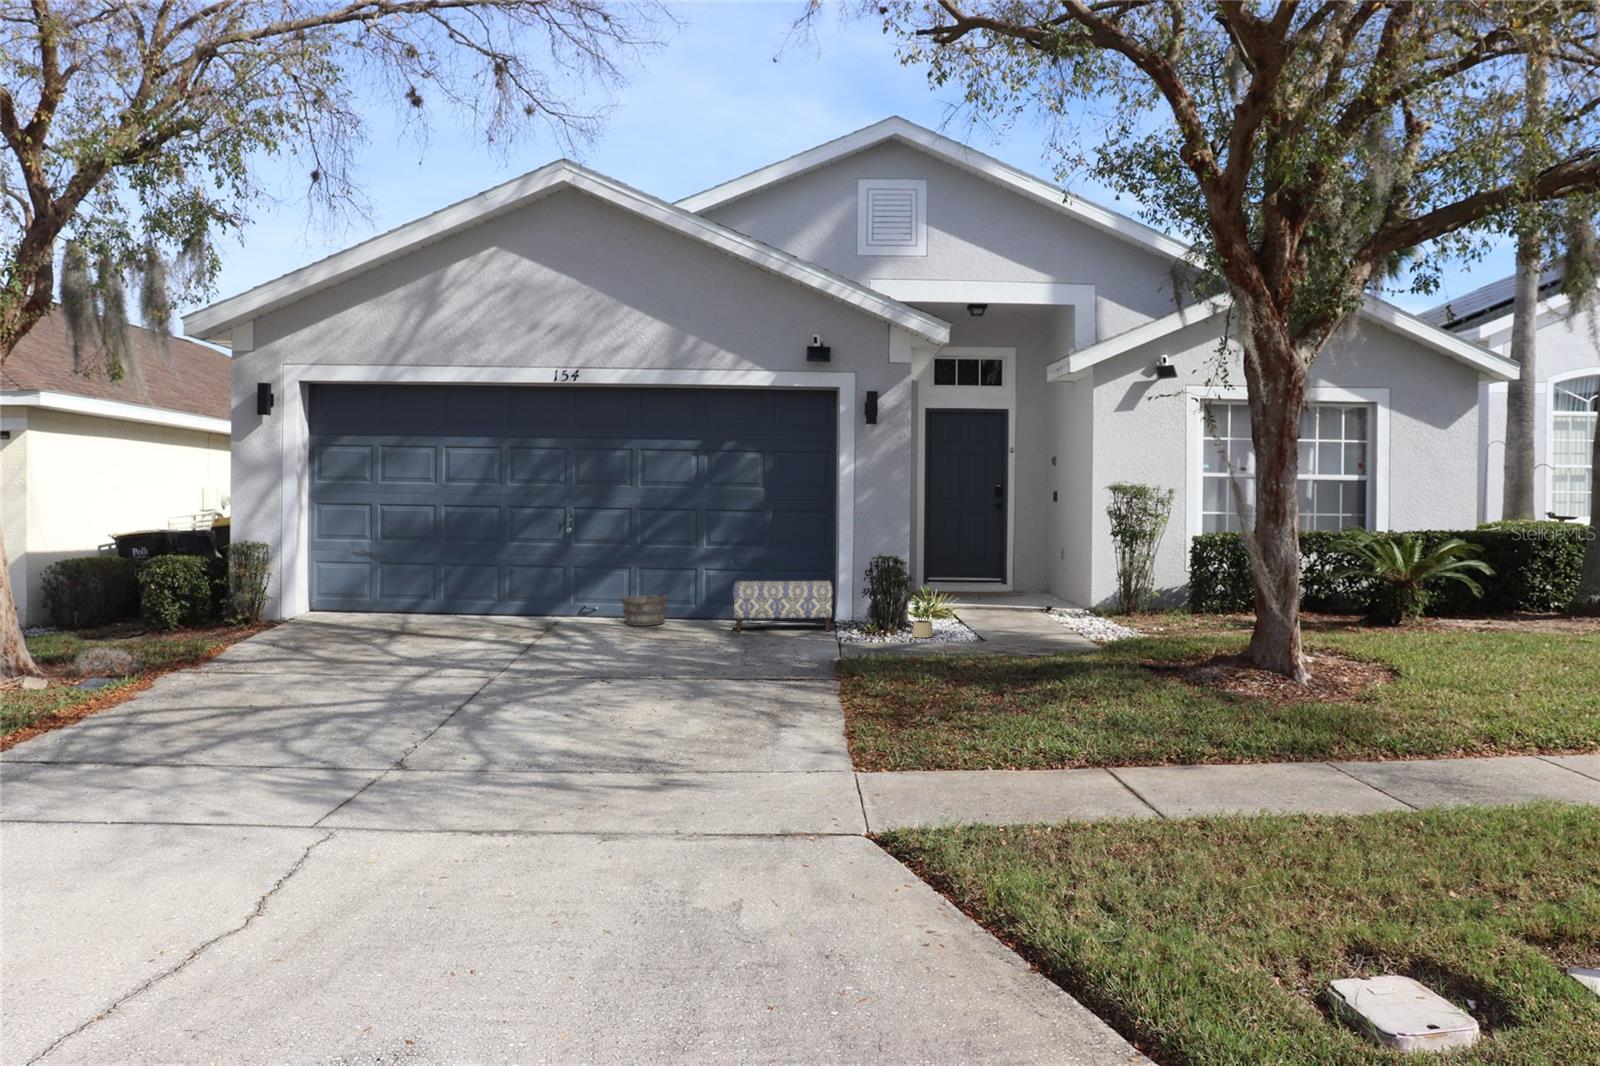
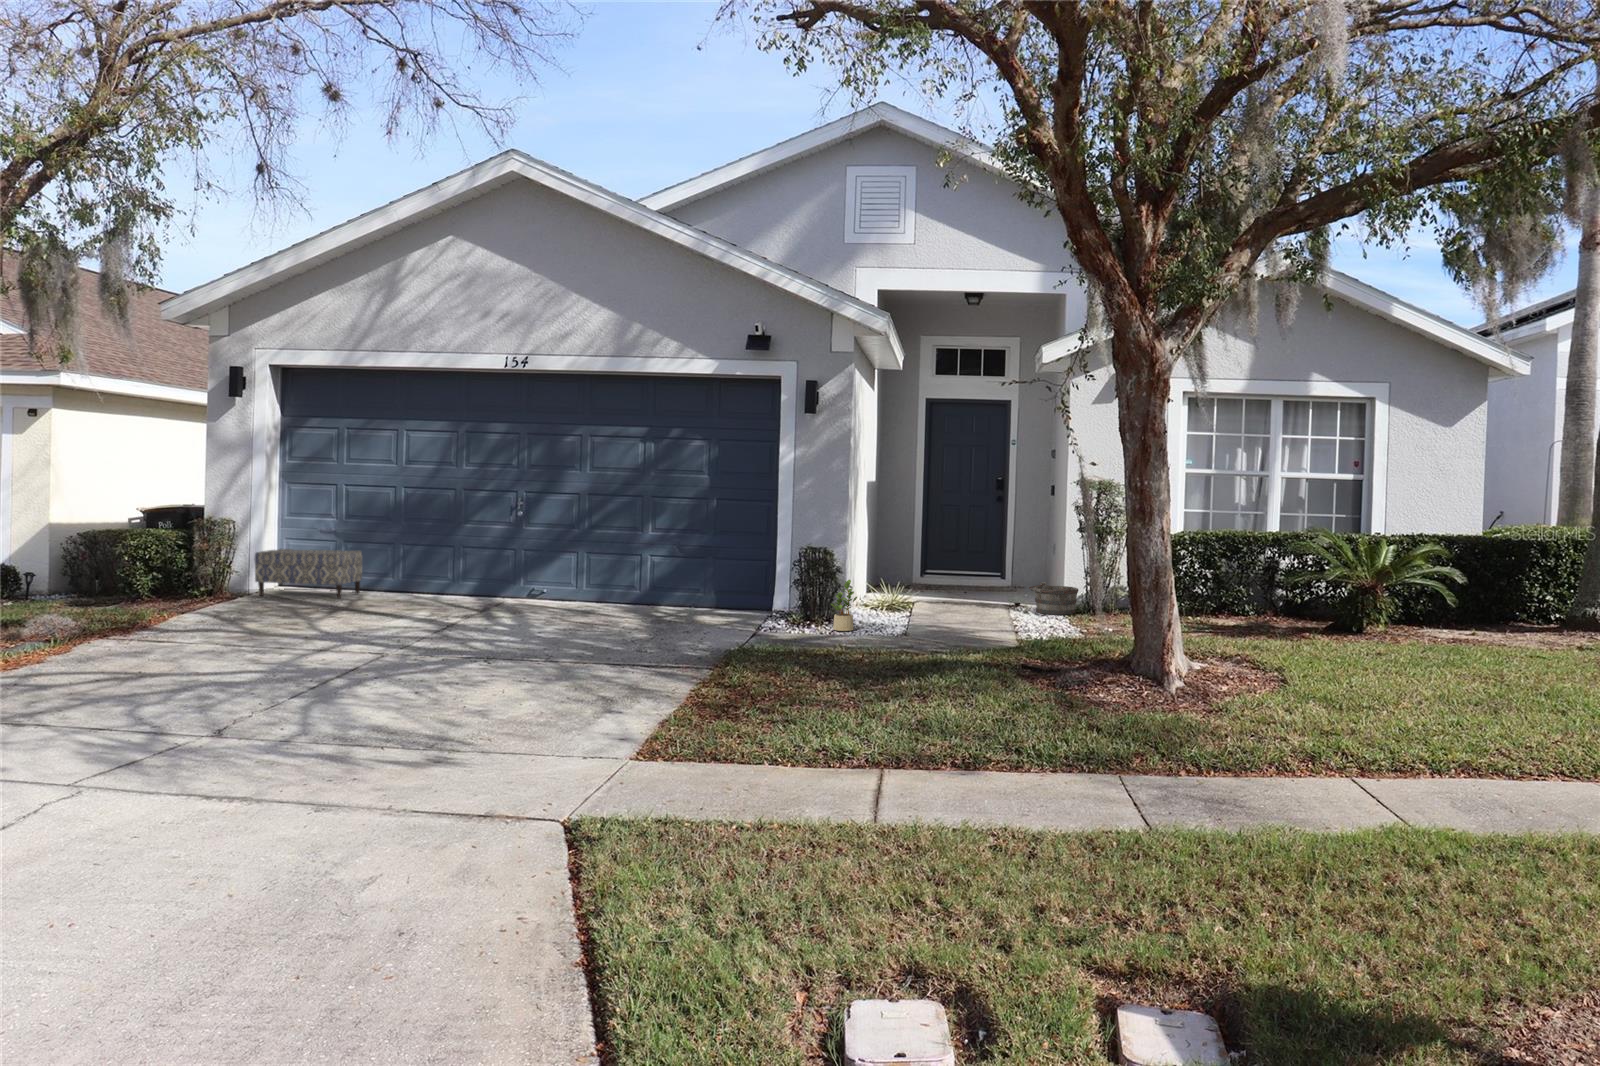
bench: present [733,581,833,632] -> present [255,549,362,598]
bucket: present [621,594,667,626] -> present [1029,582,1078,615]

